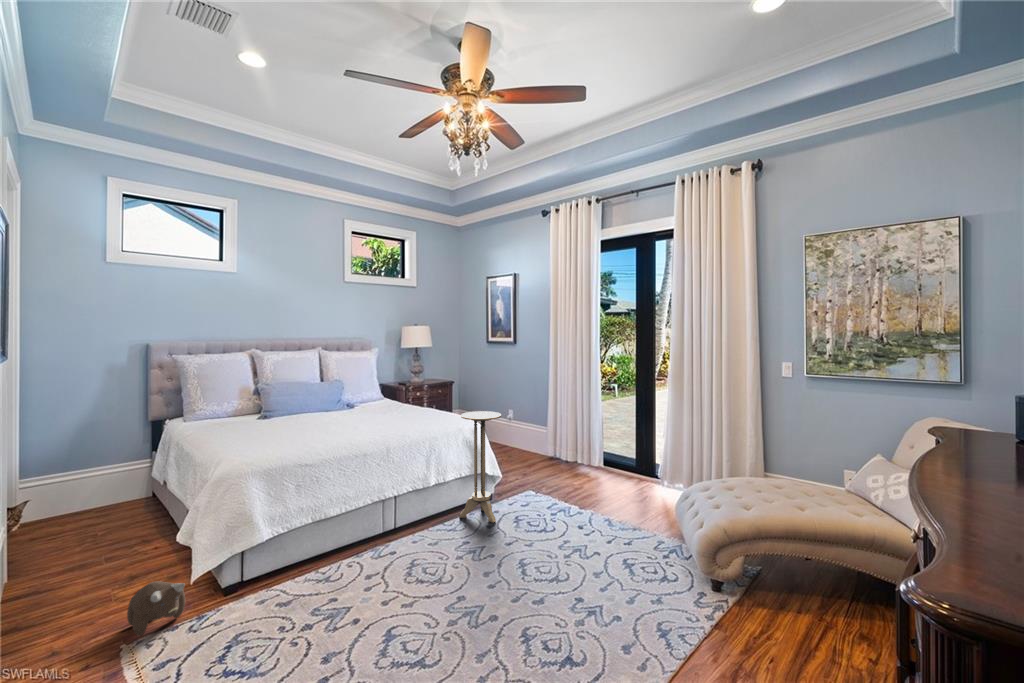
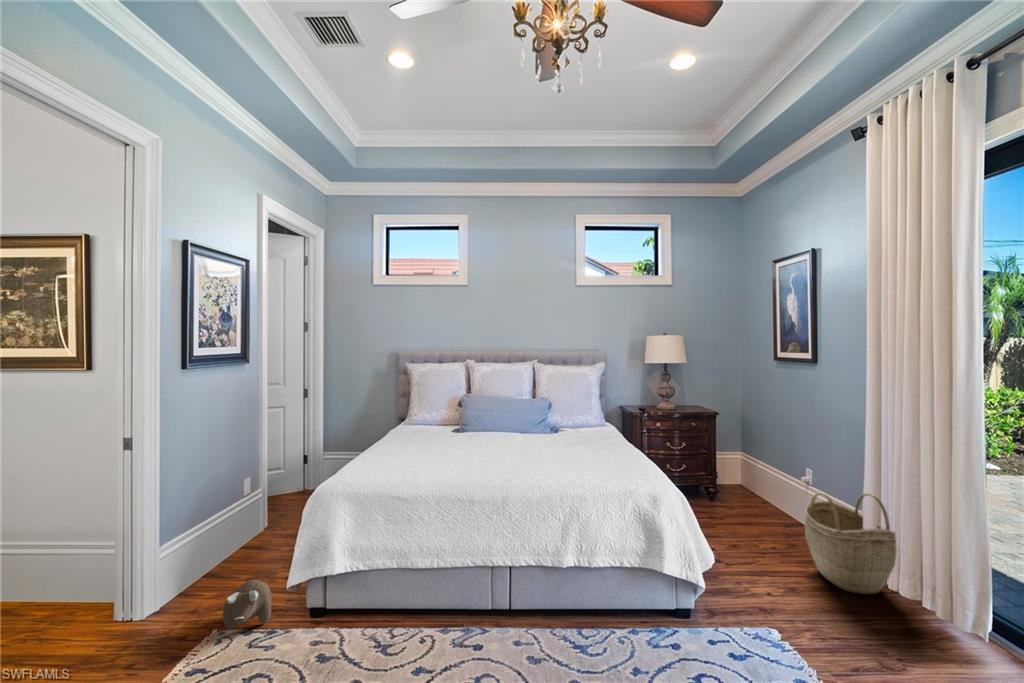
side table: present [460,411,501,523] -> none [612,469,679,666]
woven basket: none [523,414,565,468] -> present [805,492,896,594]

